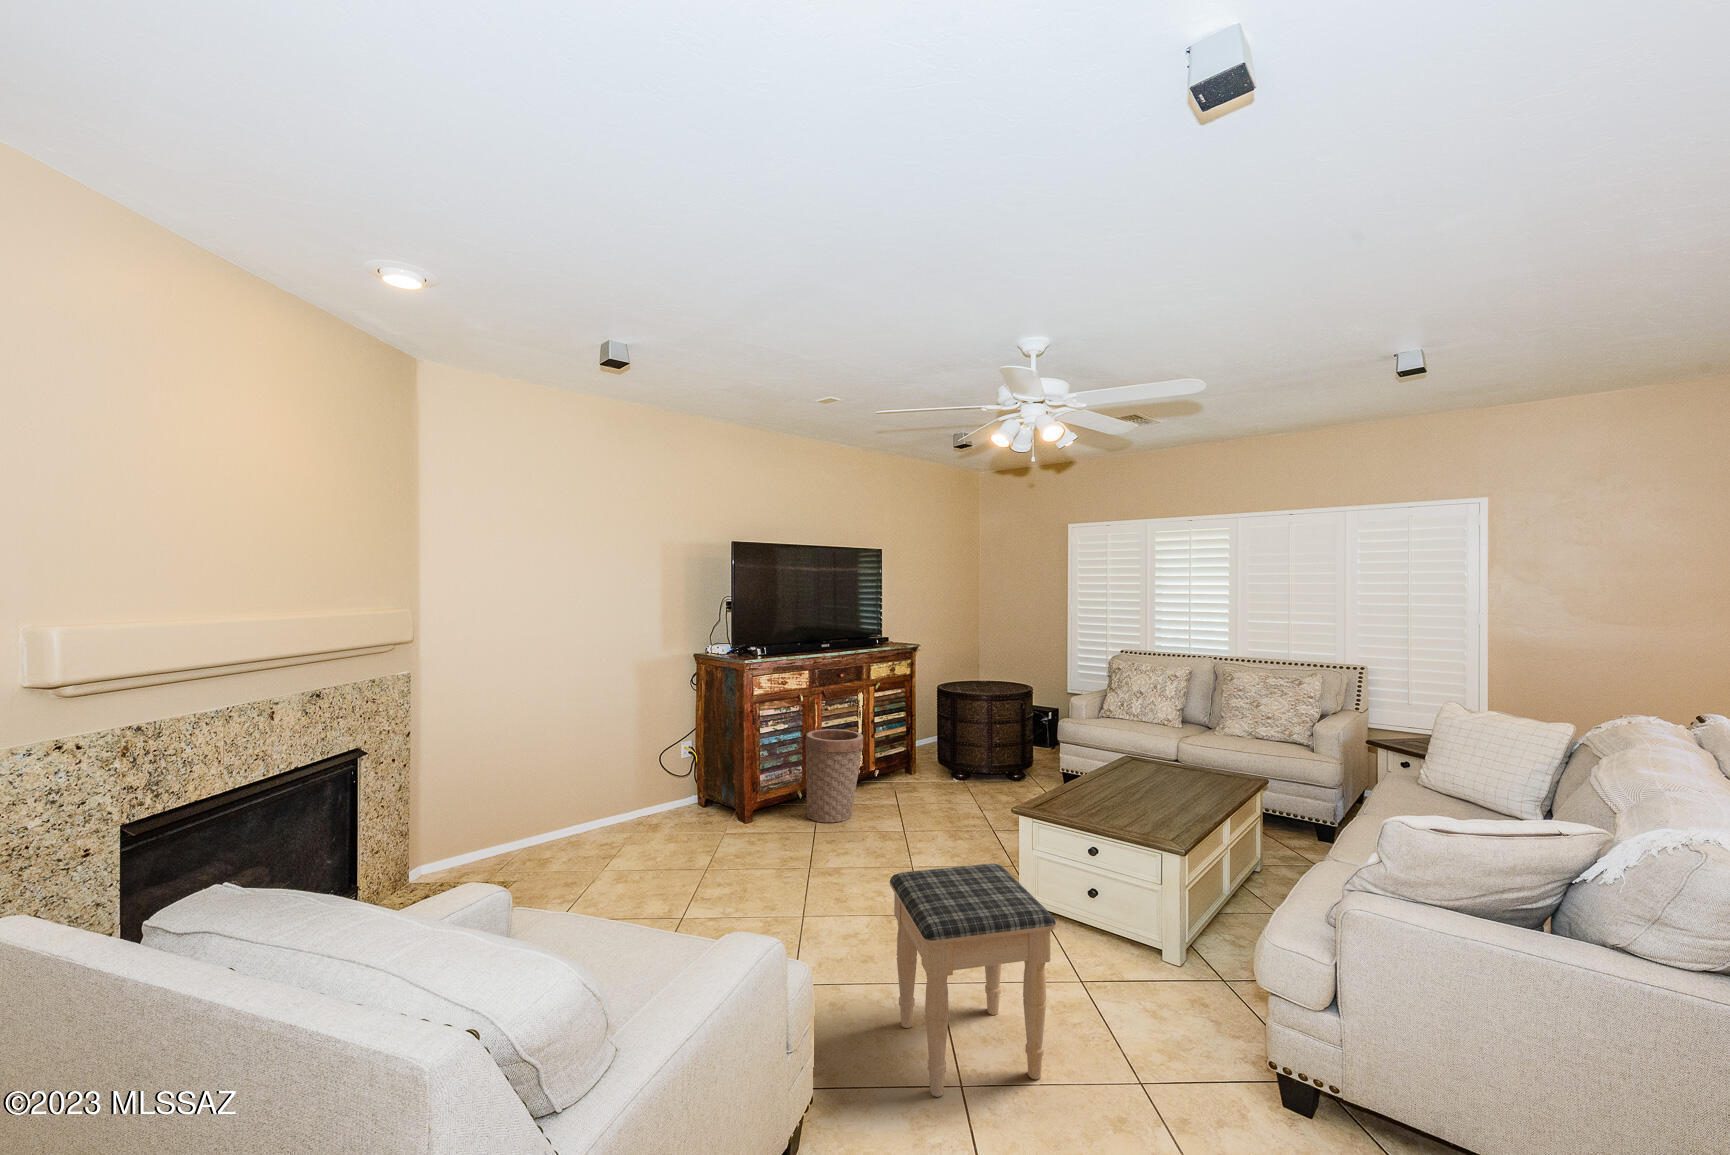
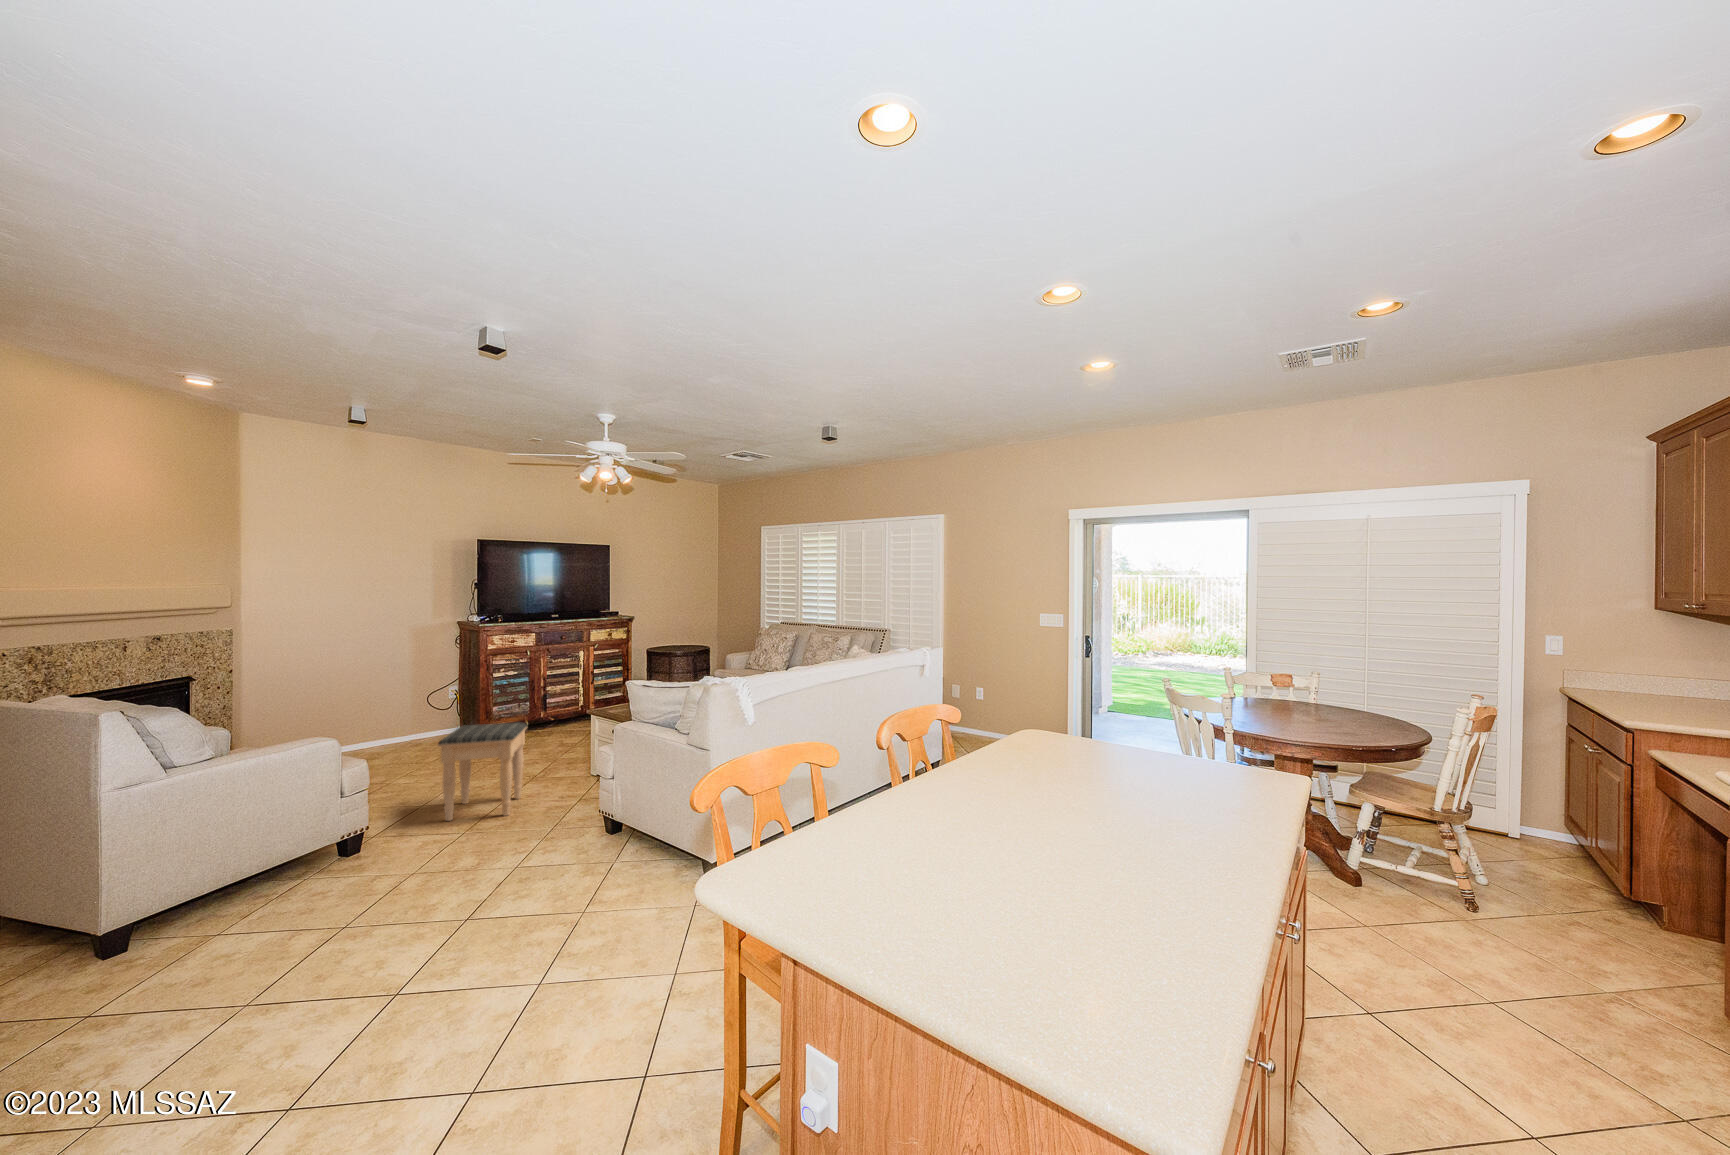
basket: present [805,729,863,823] -> none [525,675,567,734]

